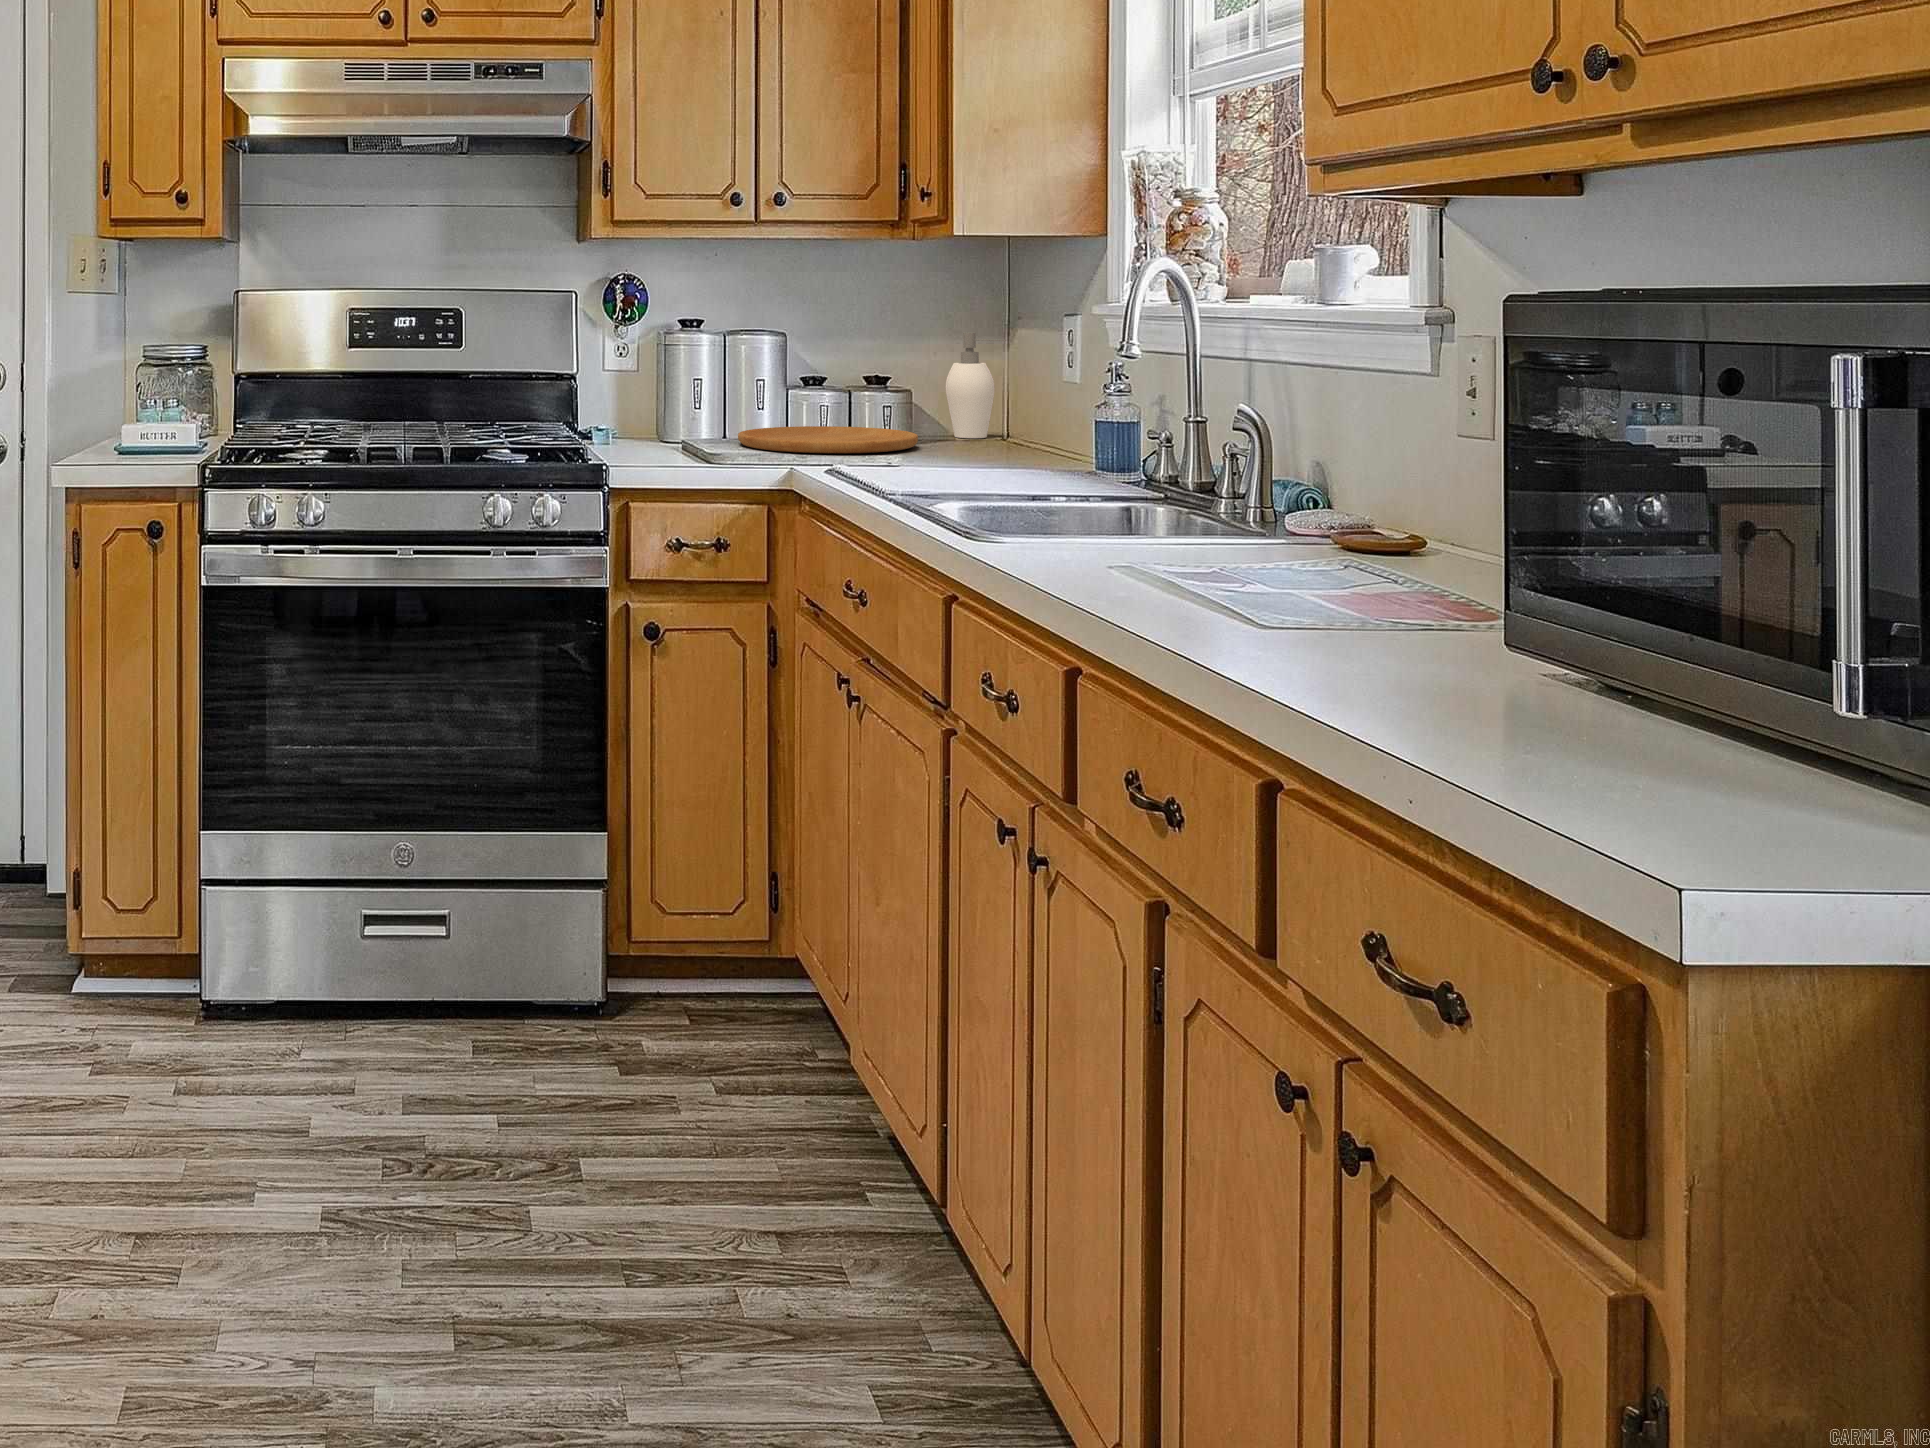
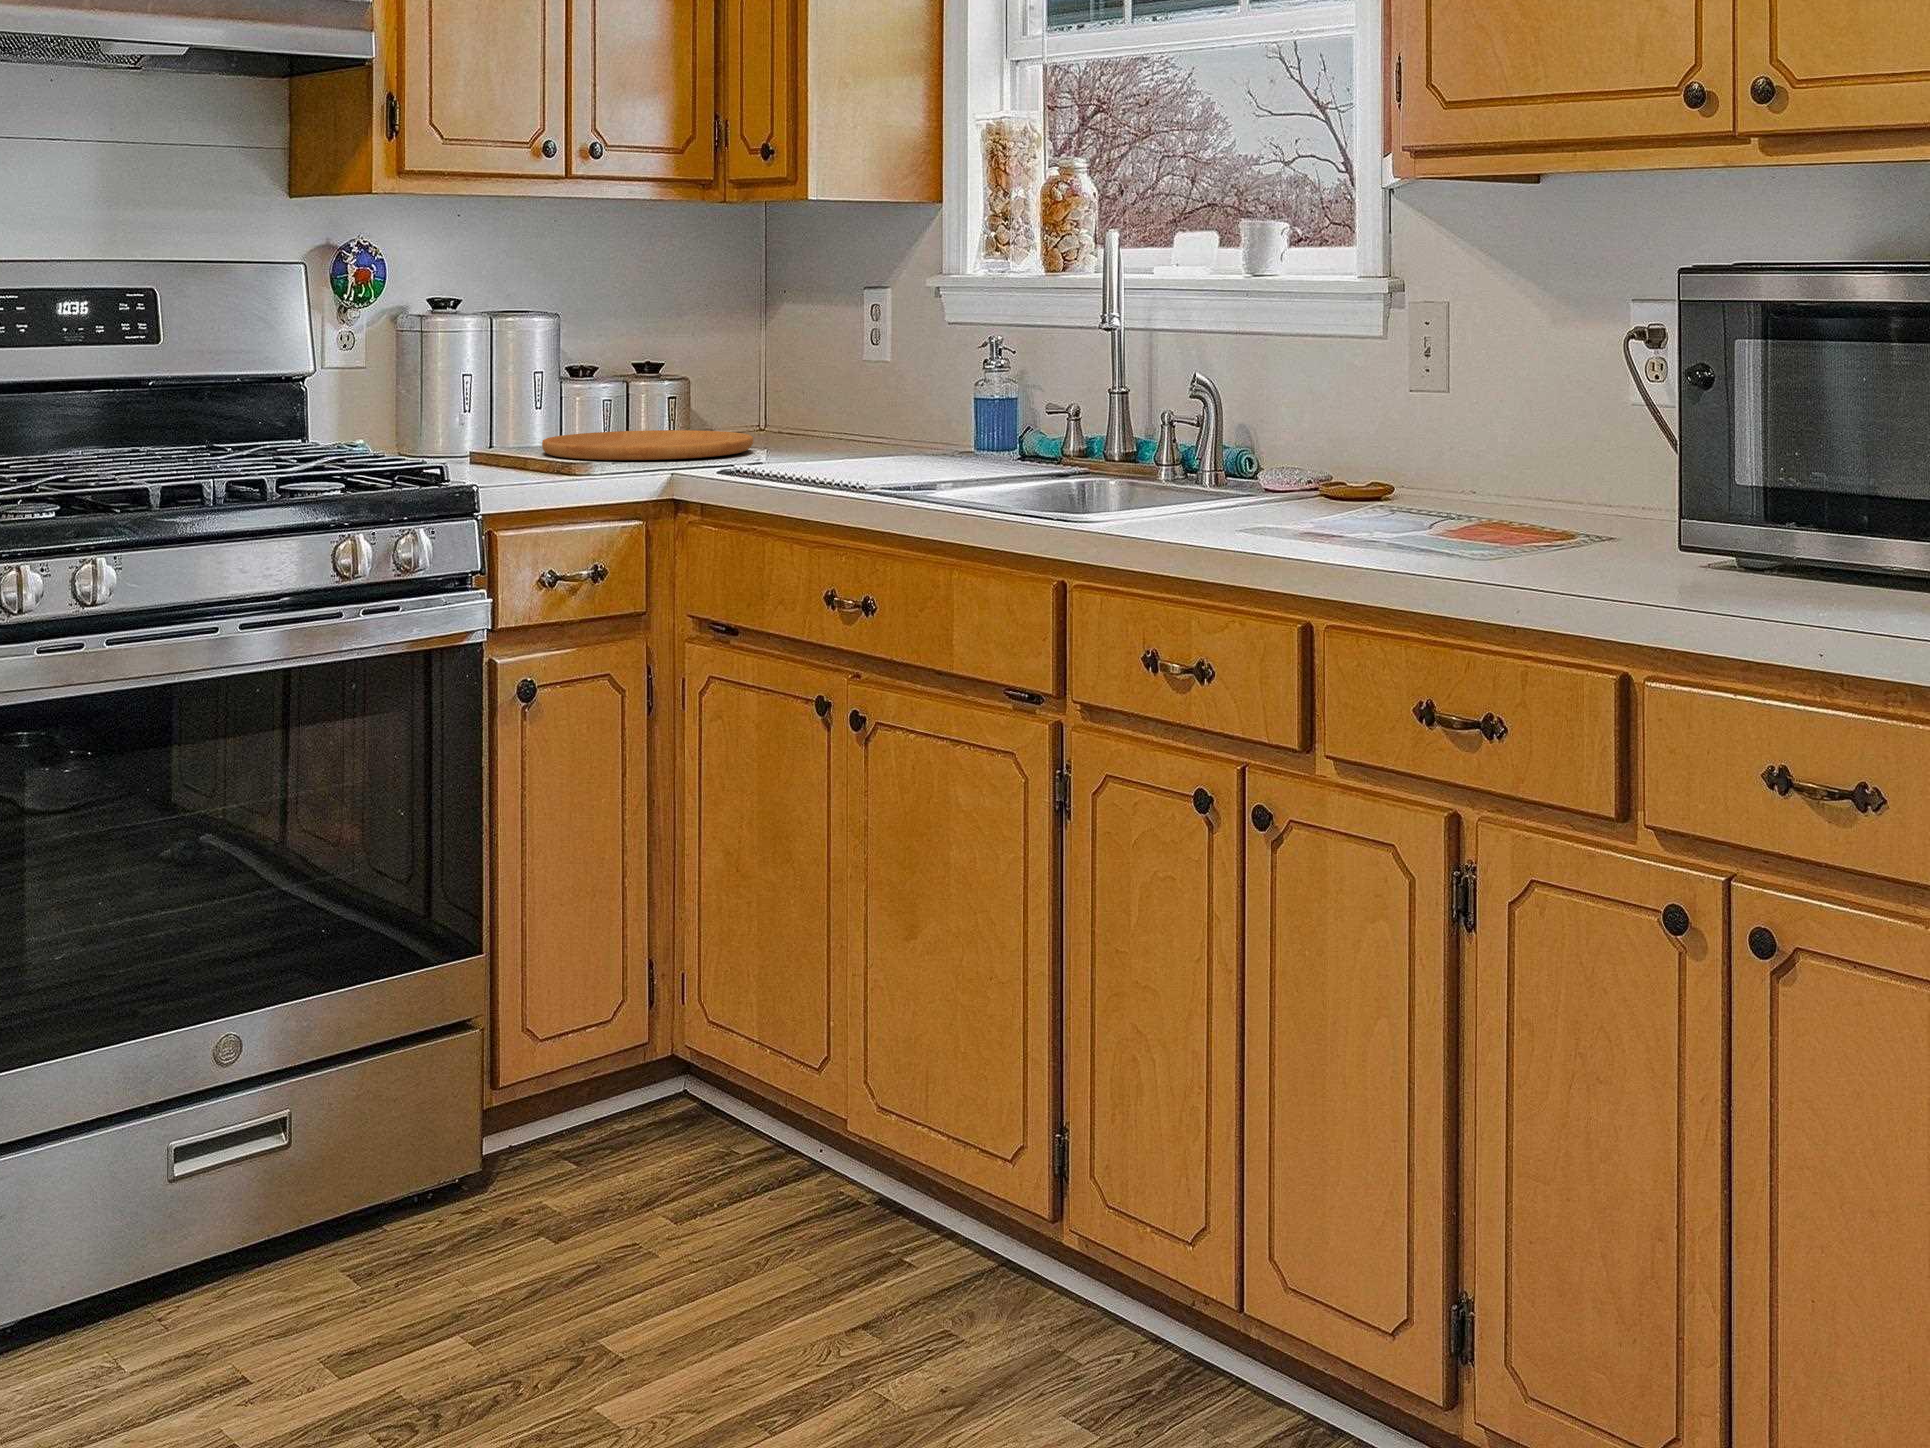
soap dispenser: present [946,332,1006,438] -> none [735,317,803,438]

